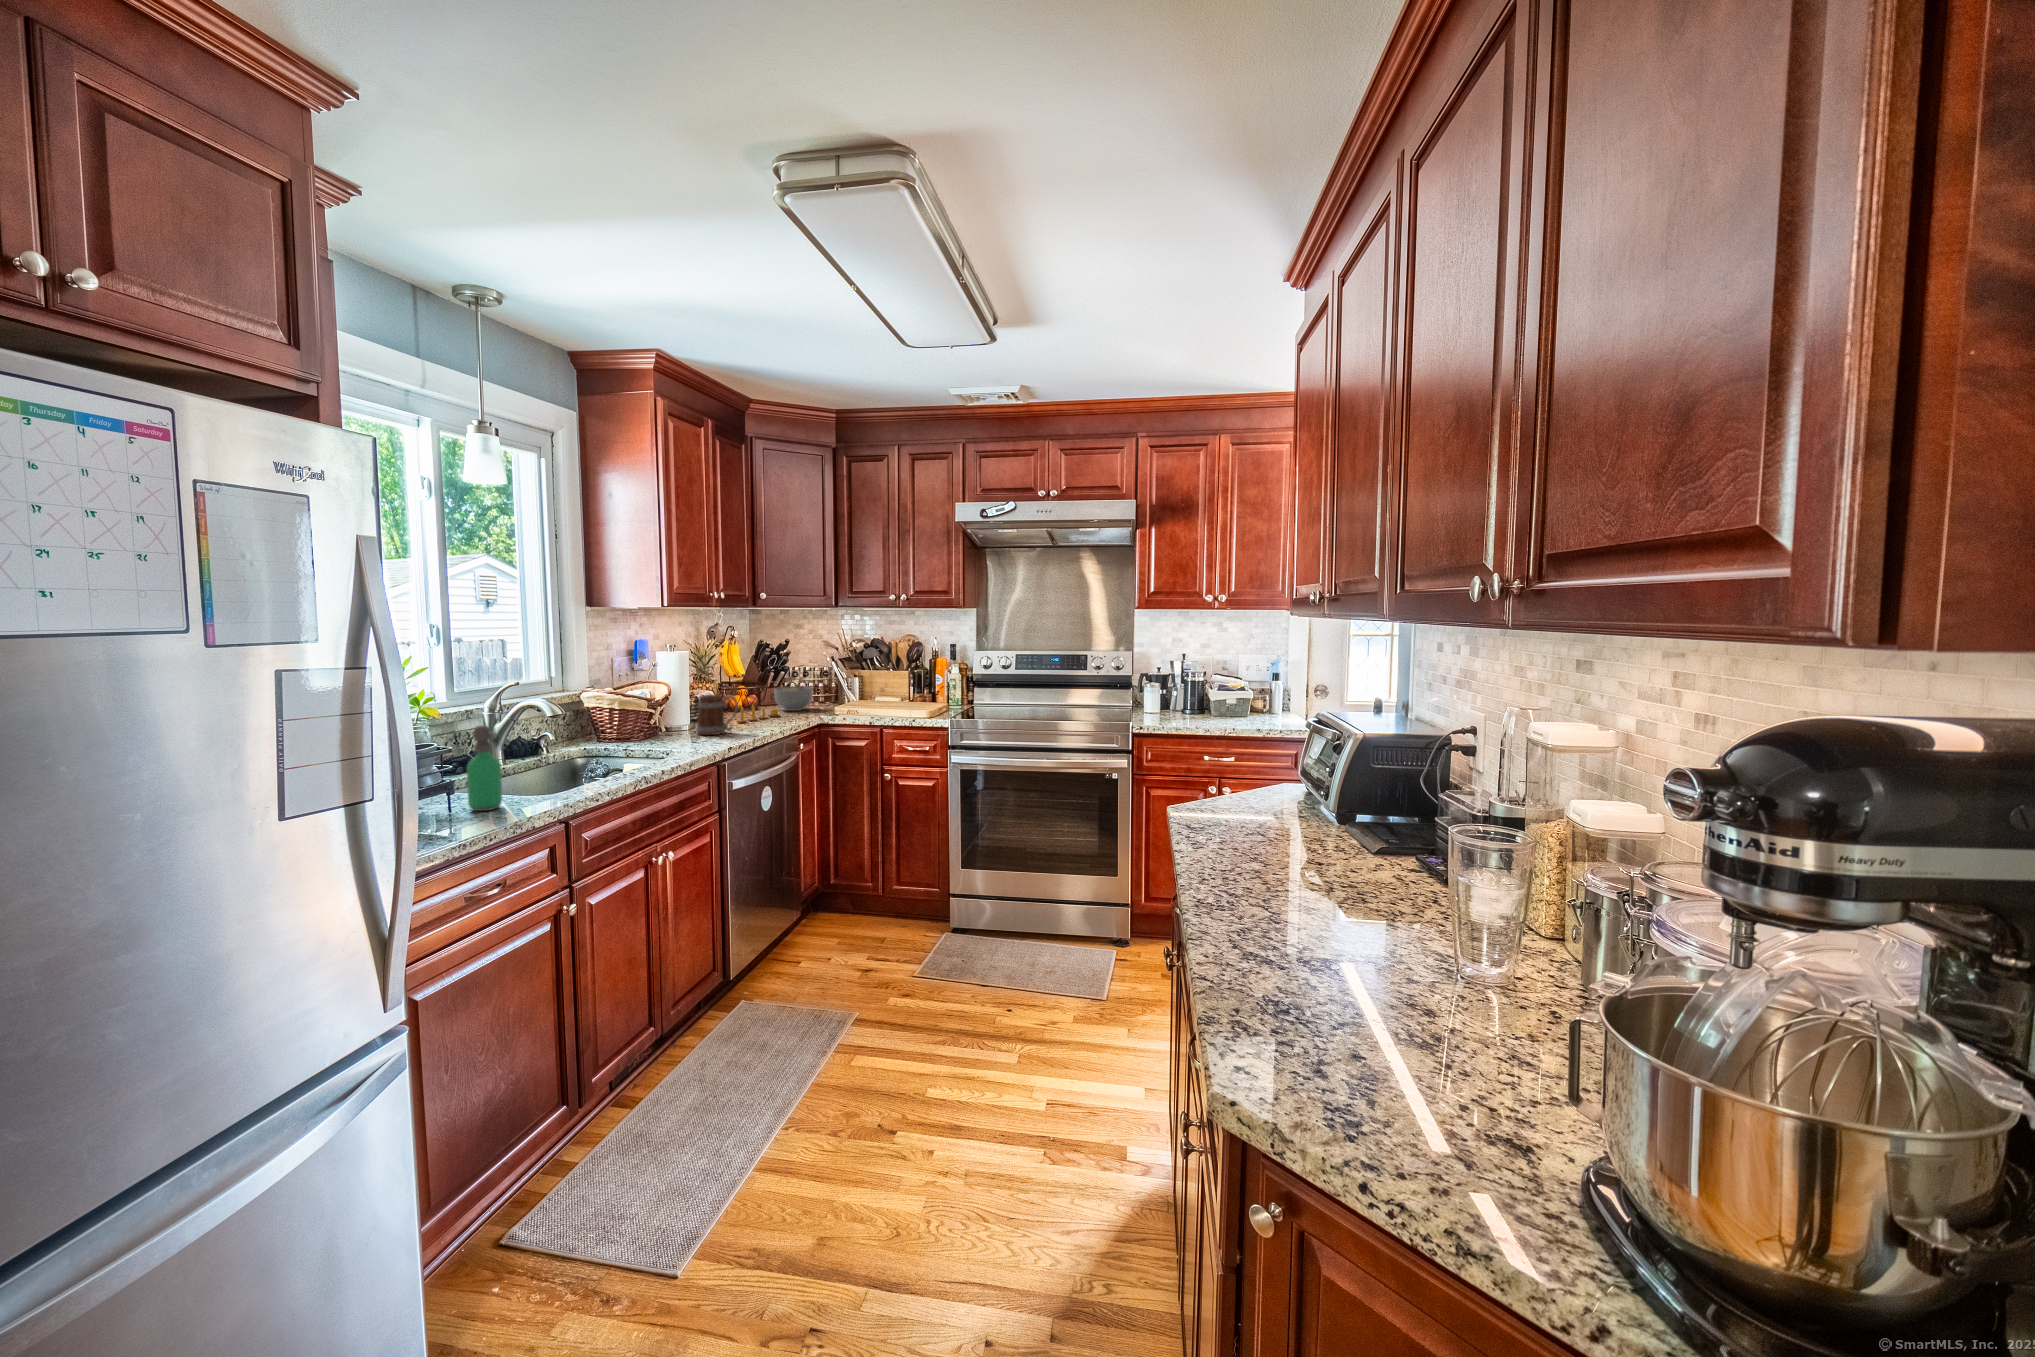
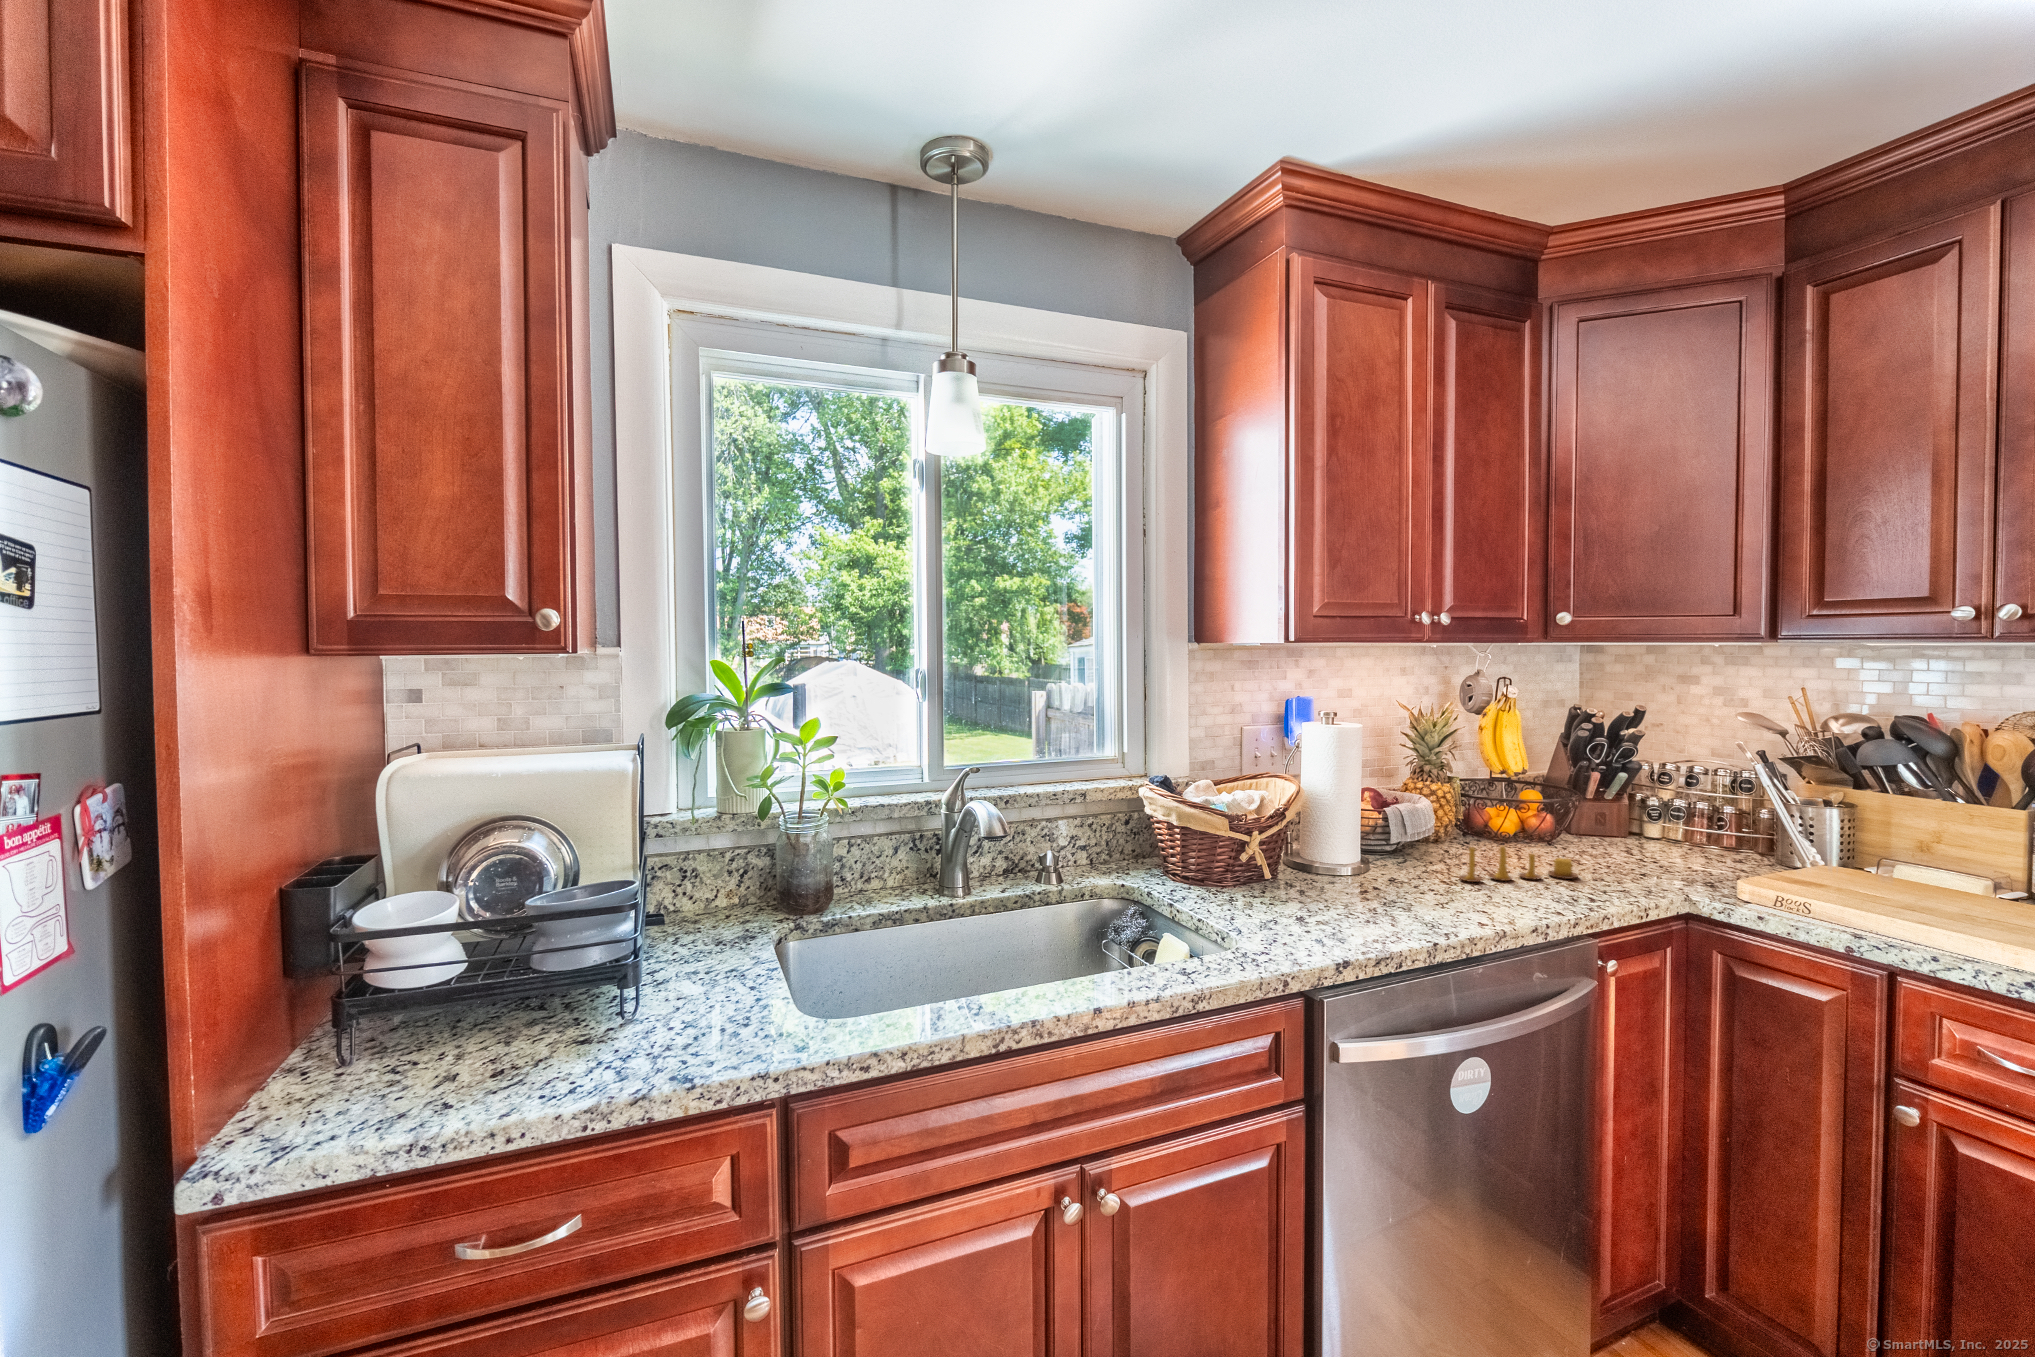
soup bowl: present [774,686,813,711] -> none [1581,809,1683,869]
mug: present [696,695,738,735] -> none [1338,817,1429,908]
soap dispenser: present [467,725,502,811] -> none [667,855,729,1029]

